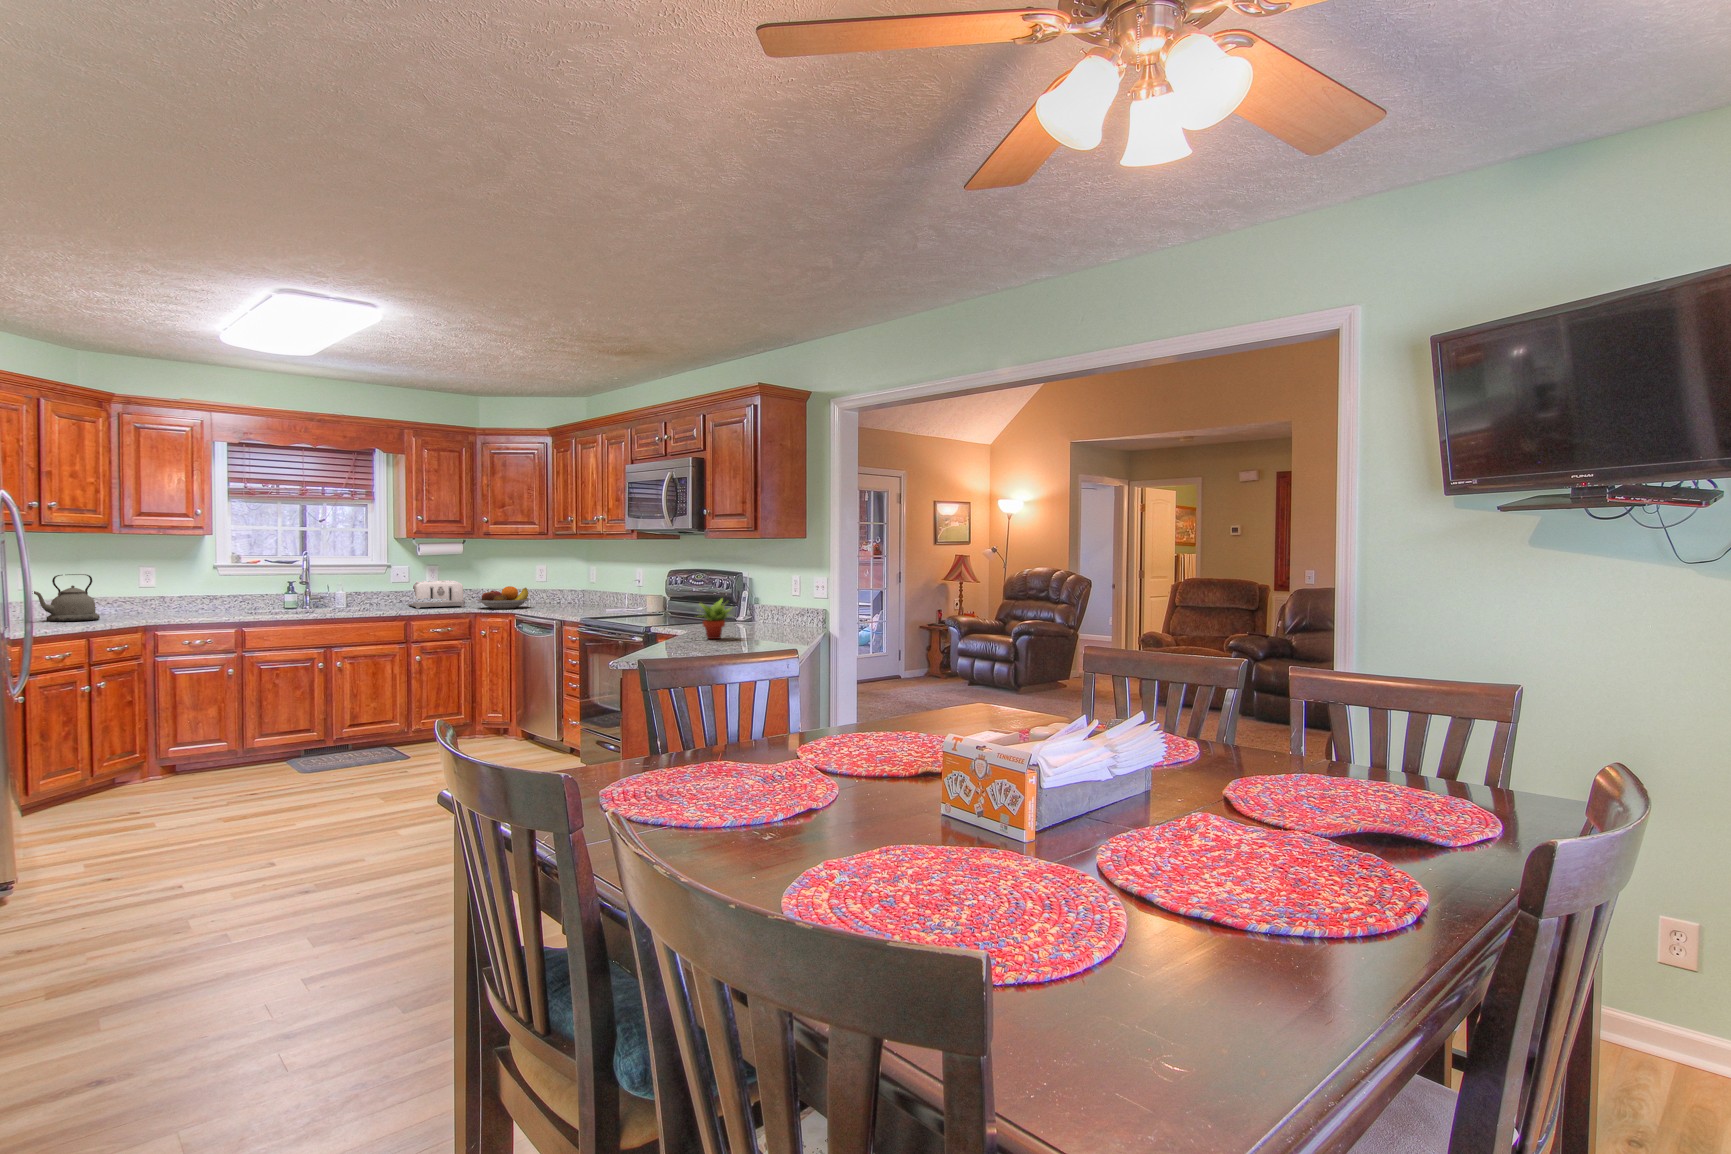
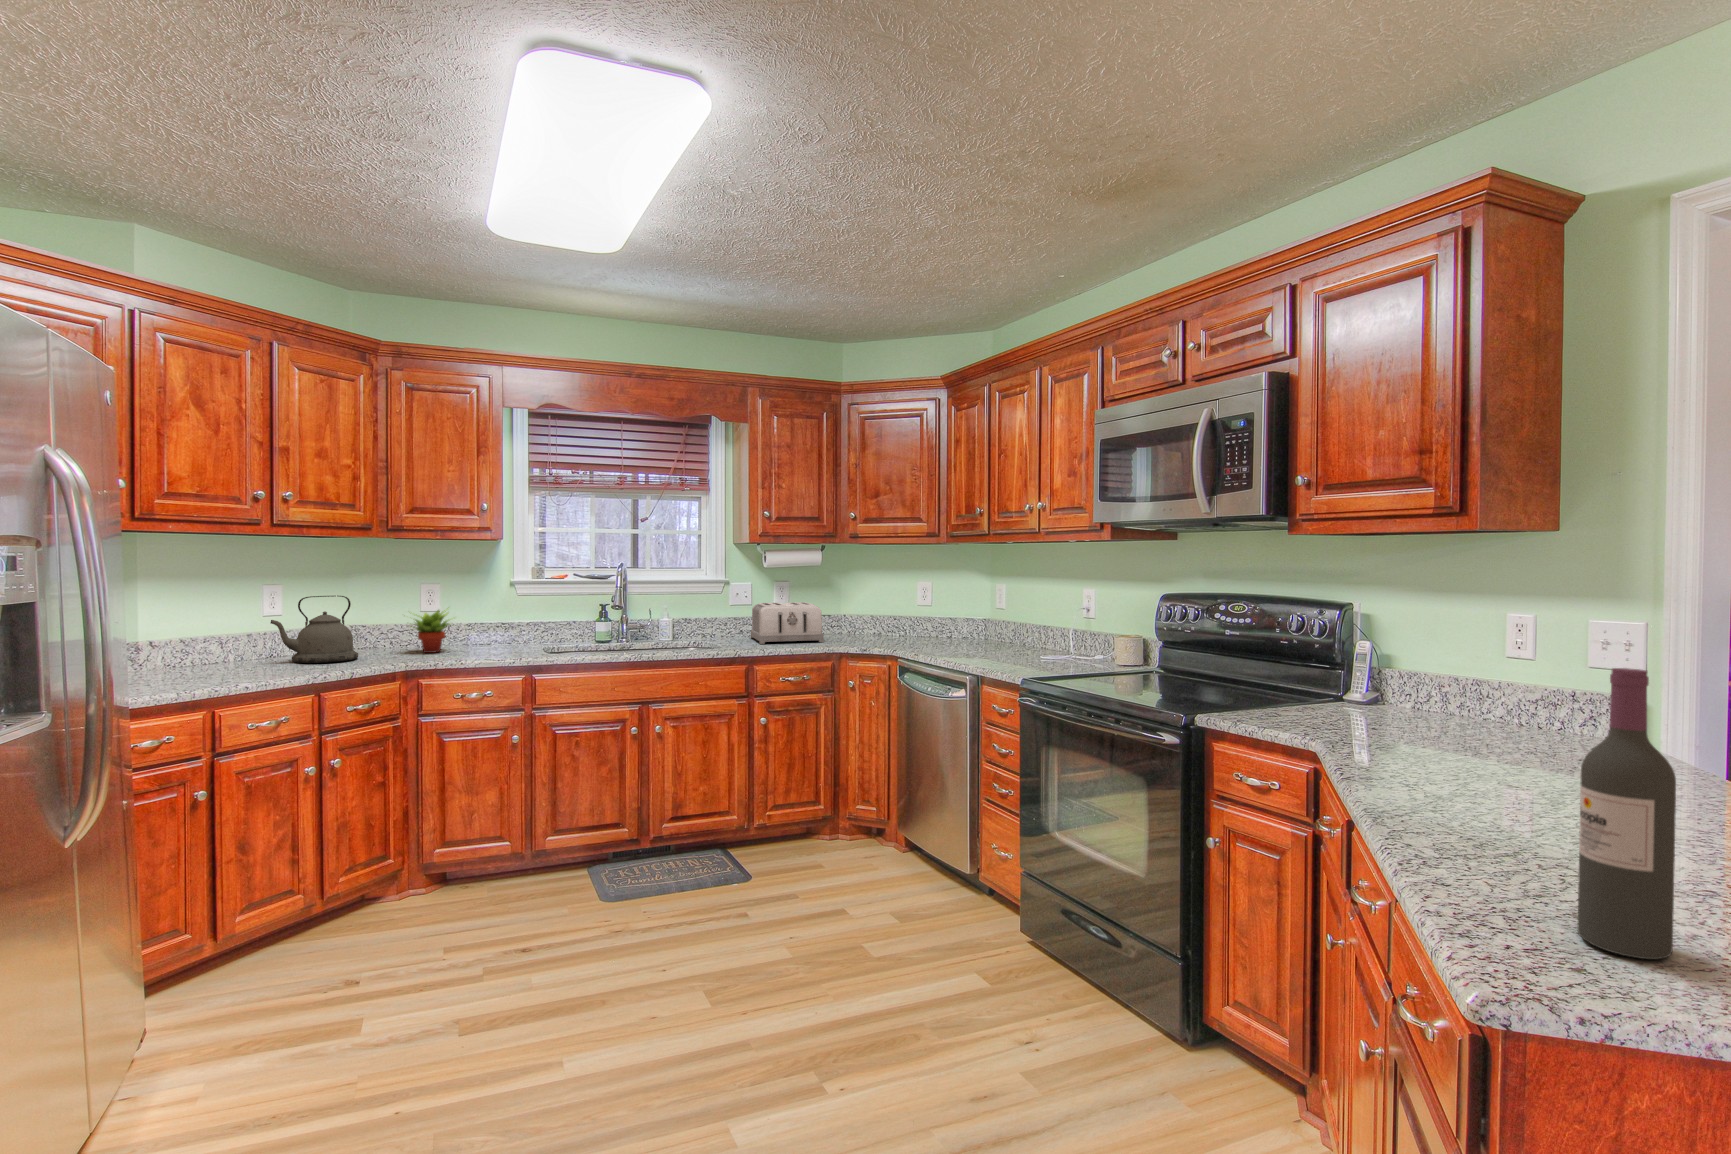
wine bottle: none [672,579,692,654] -> present [1578,668,1676,959]
fruit bowl: present [476,586,530,609] -> none [840,614,916,648]
succulent plant: present [699,599,732,639] -> present [415,608,448,653]

